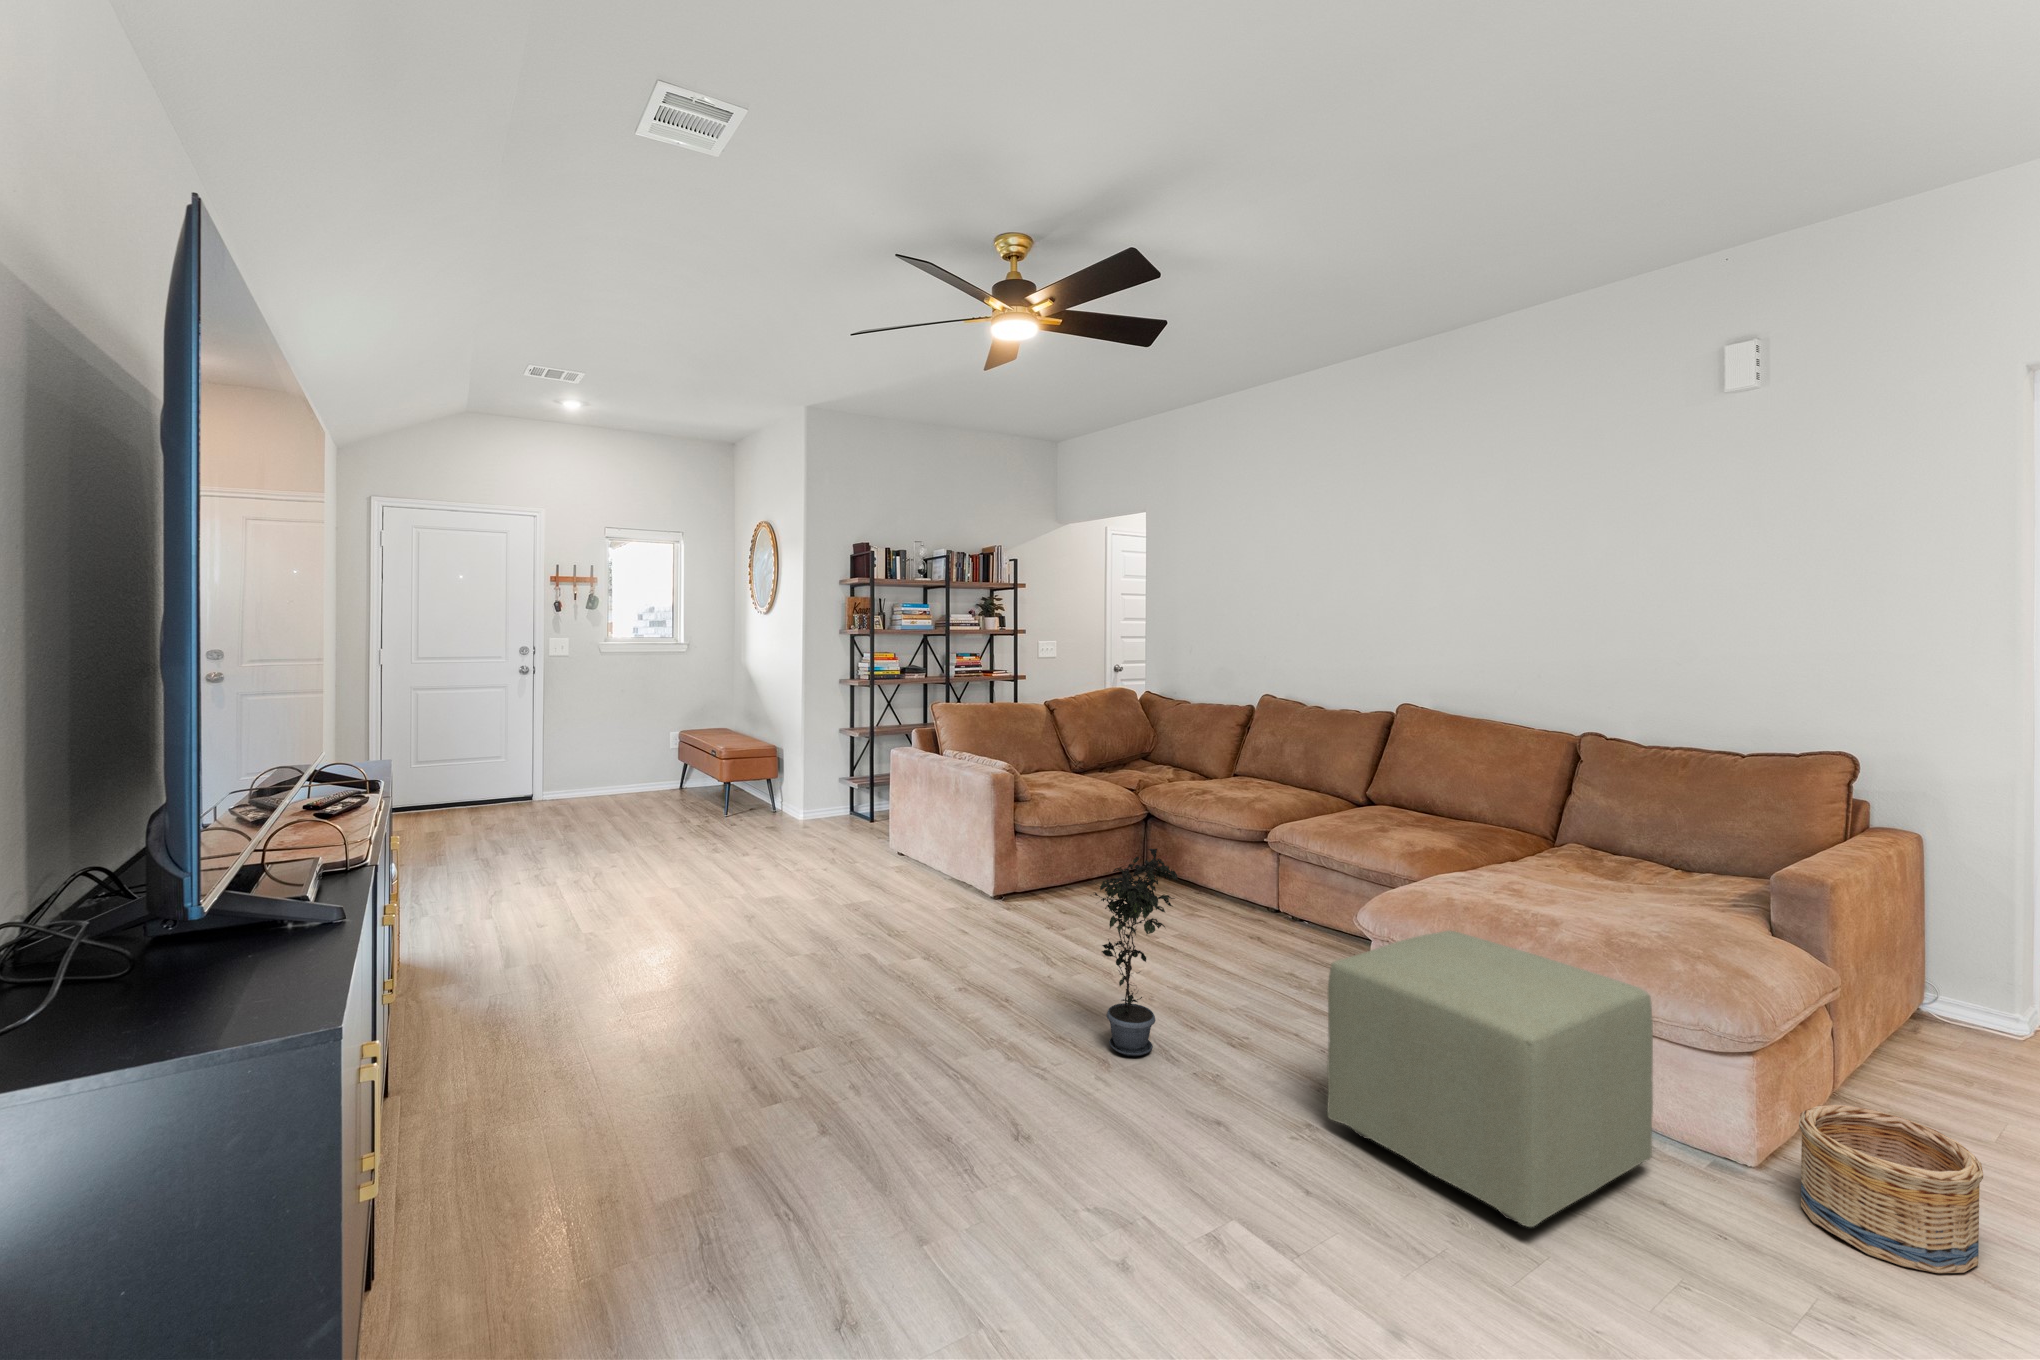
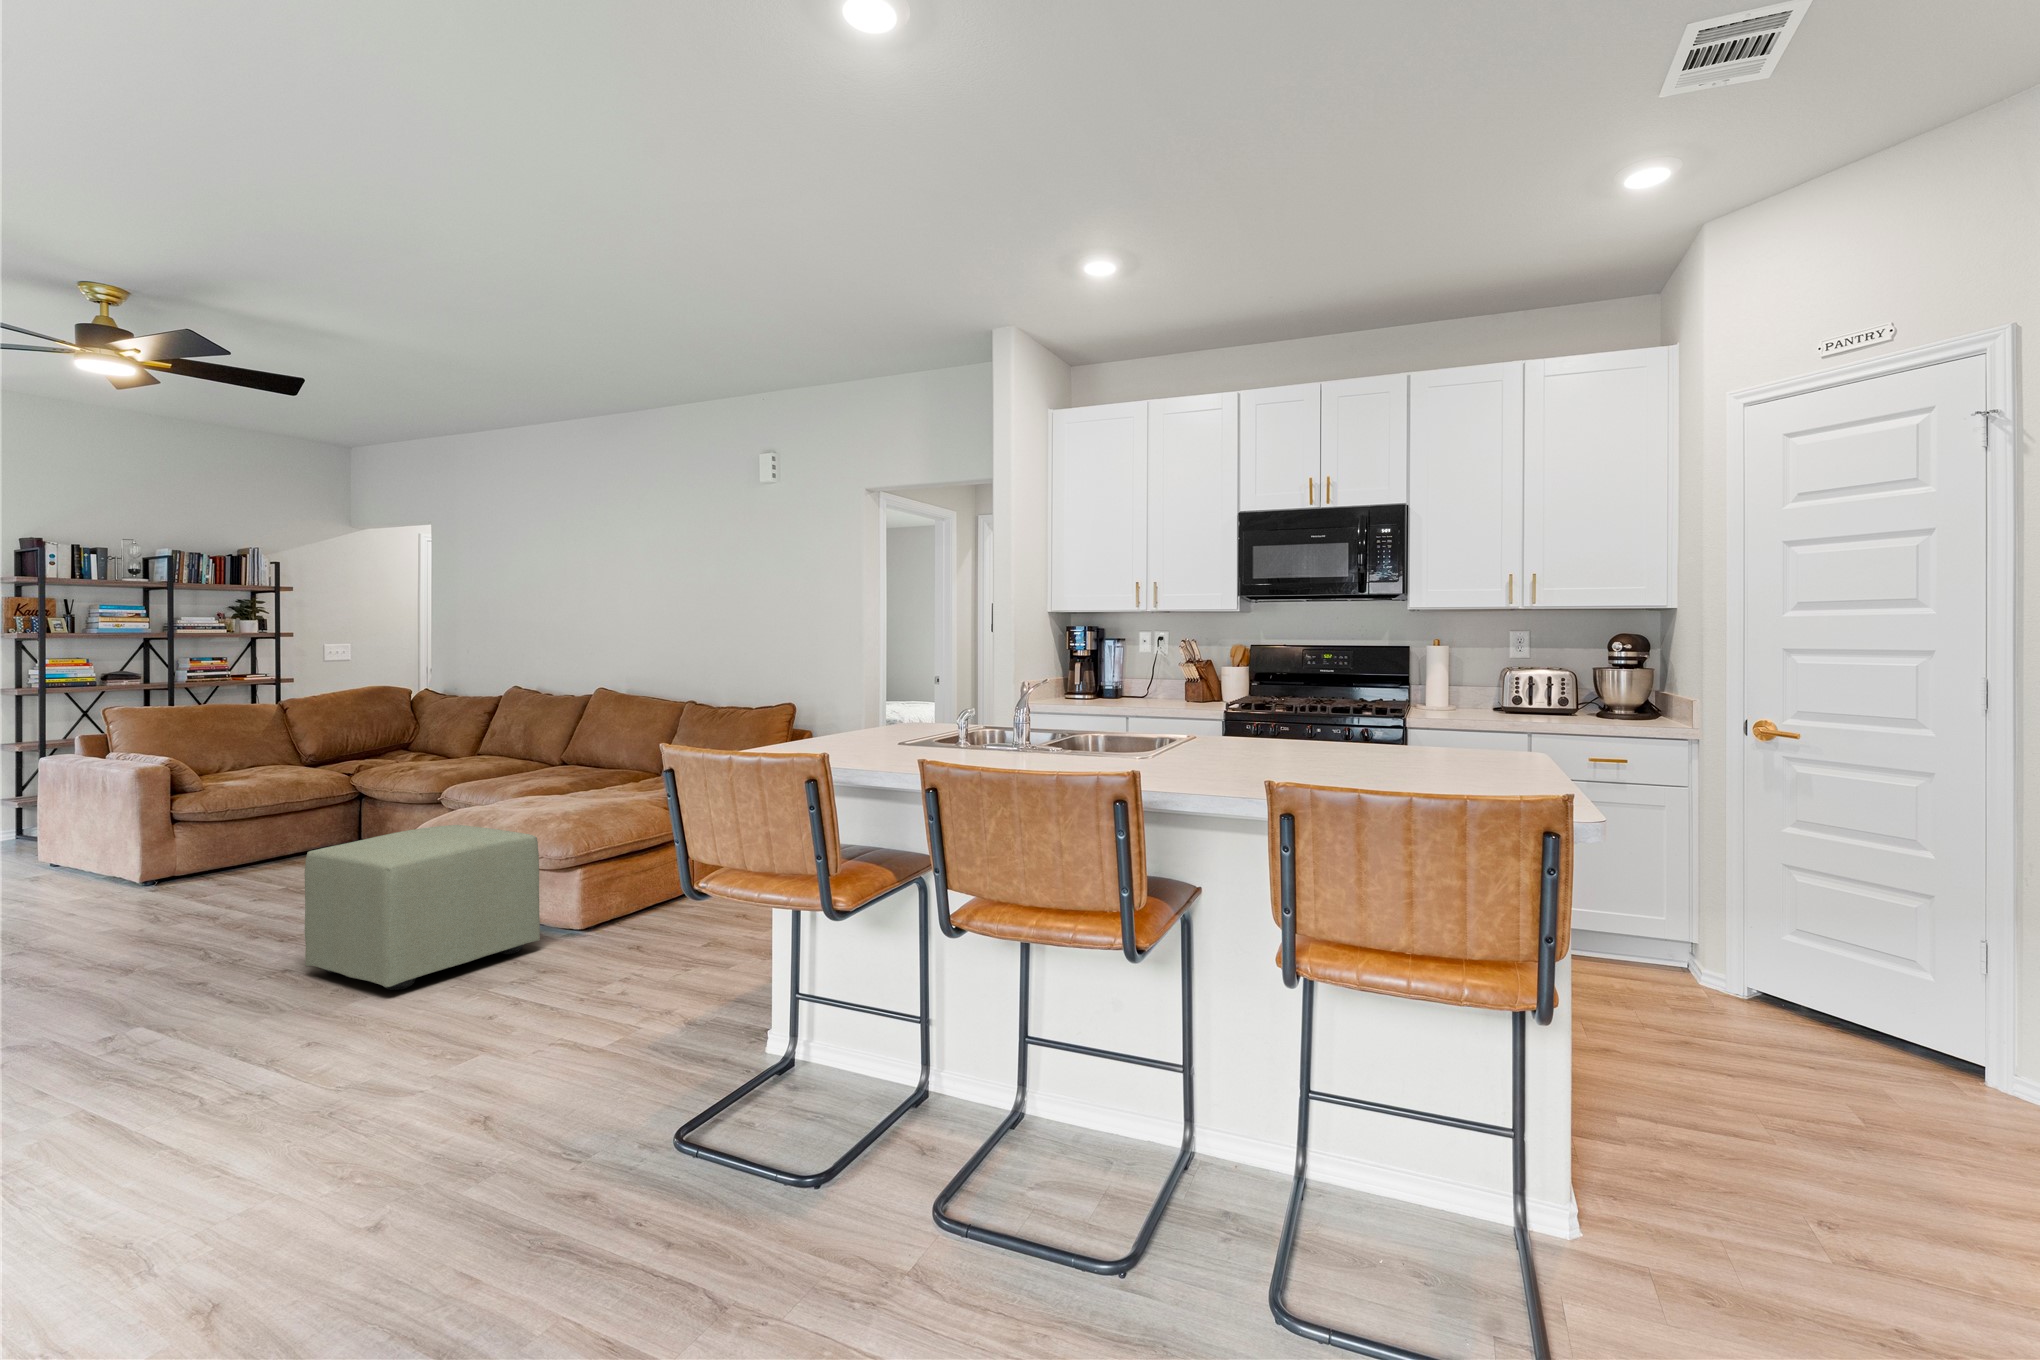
potted plant: present [1095,849,1178,1056] -> none [116,794,218,968]
basket: present [1799,1105,1983,1273] -> none [610,884,693,959]

